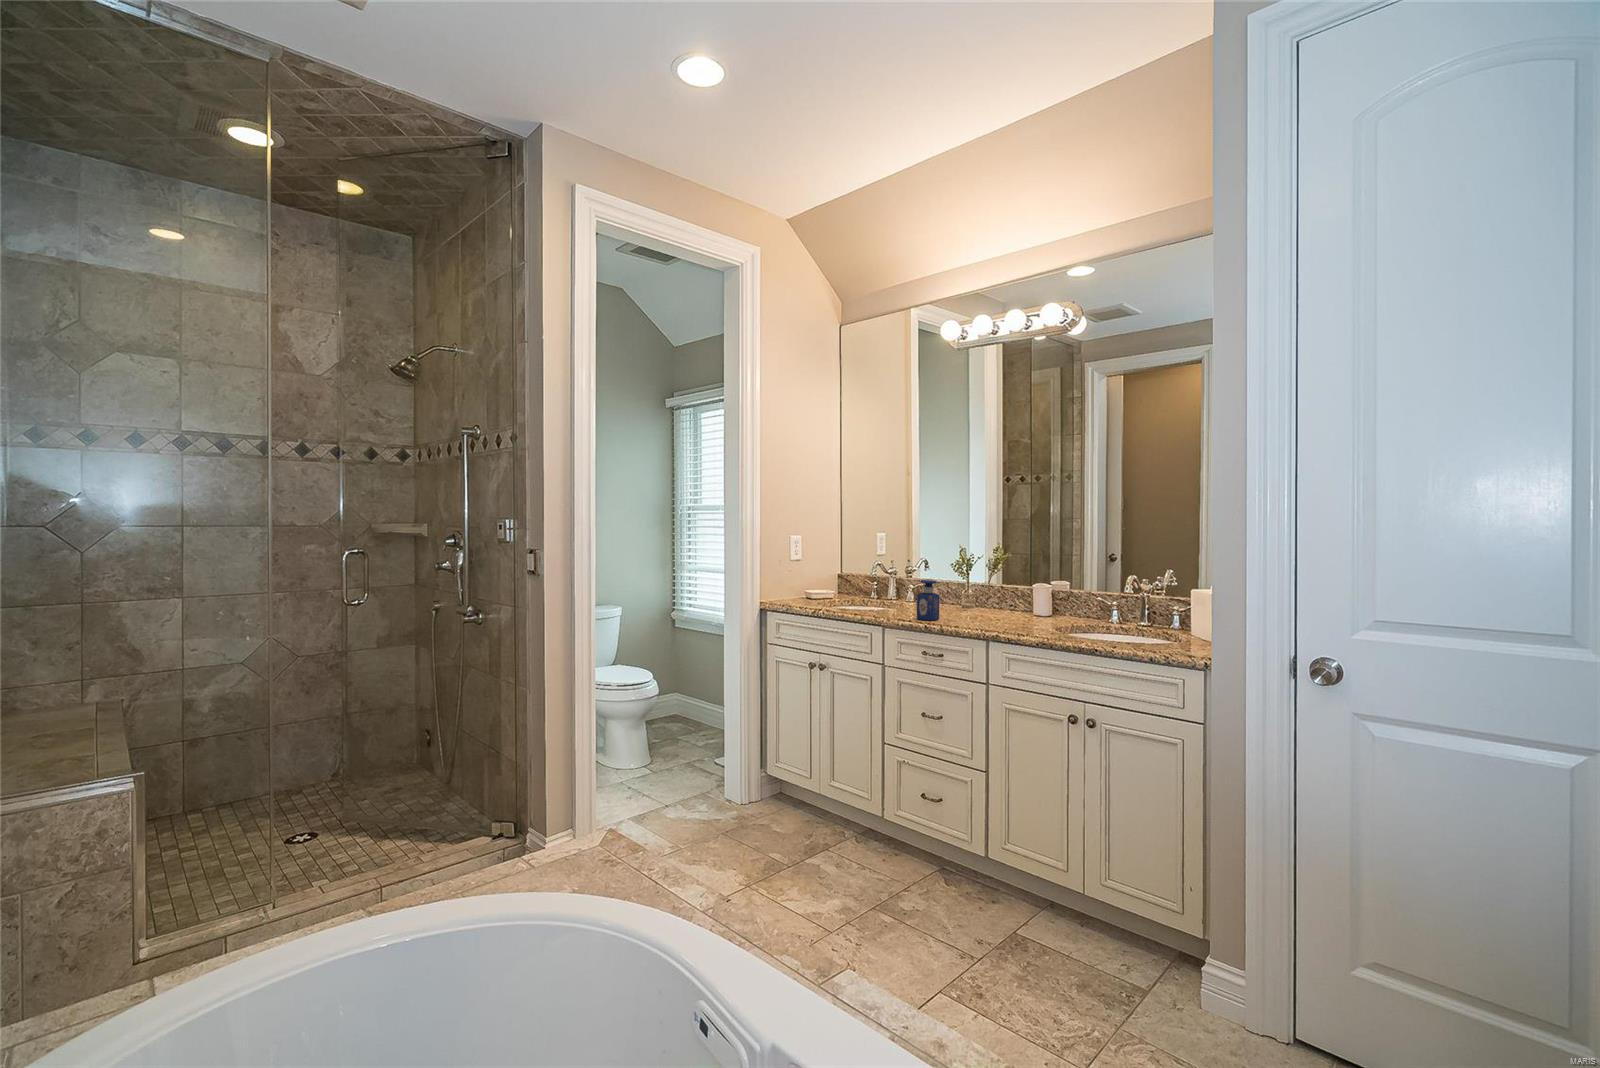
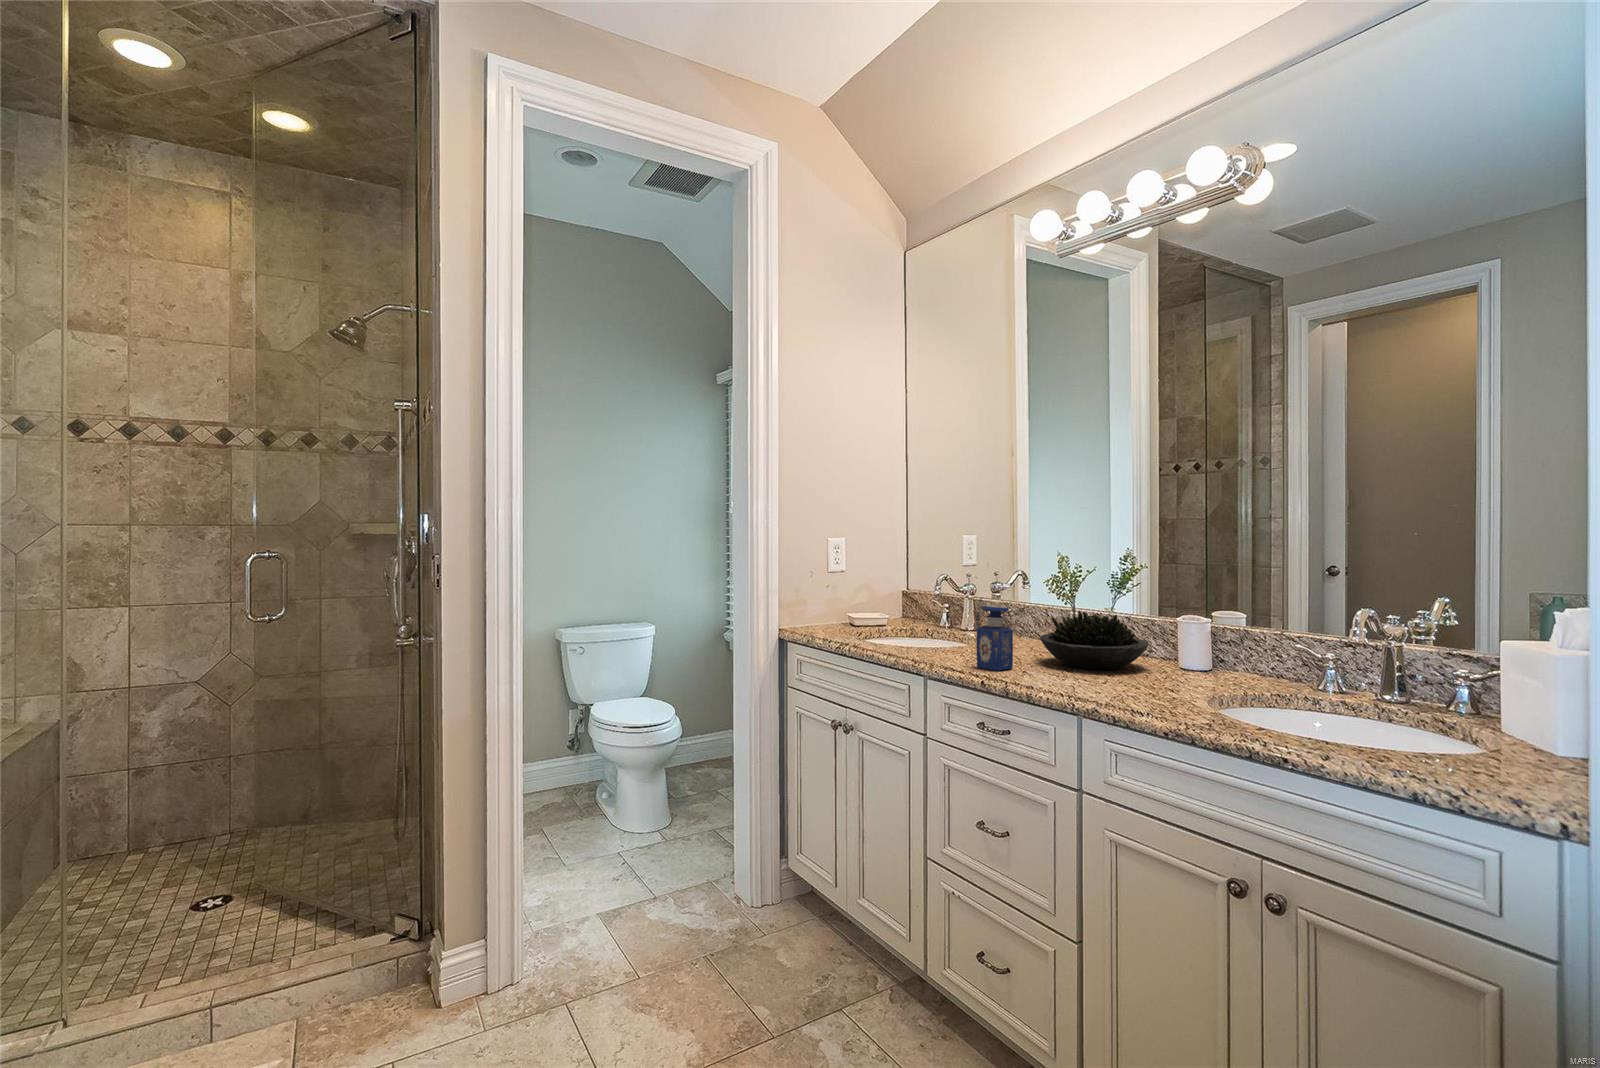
succulent plant: none [951,583,1017,619] -> present [1040,611,1149,670]

